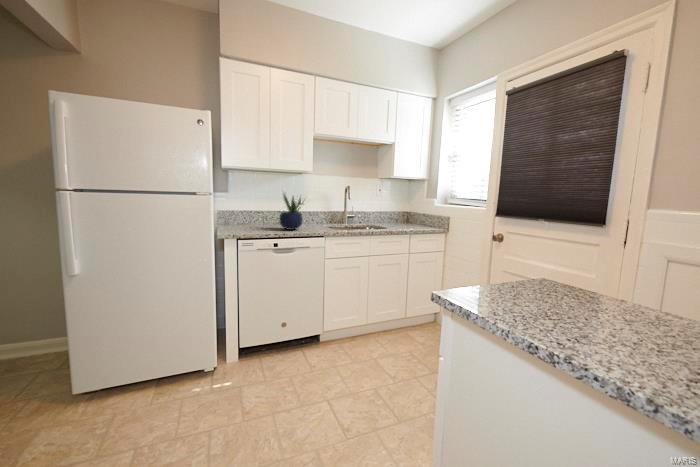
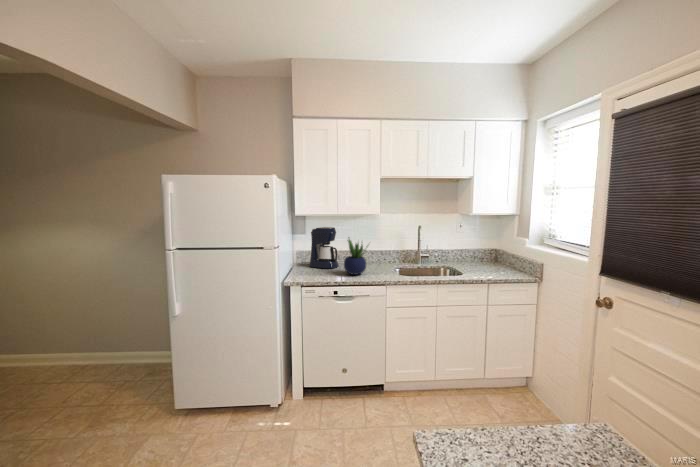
coffee maker: none [237,184,270,226] -> present [309,227,339,268]

